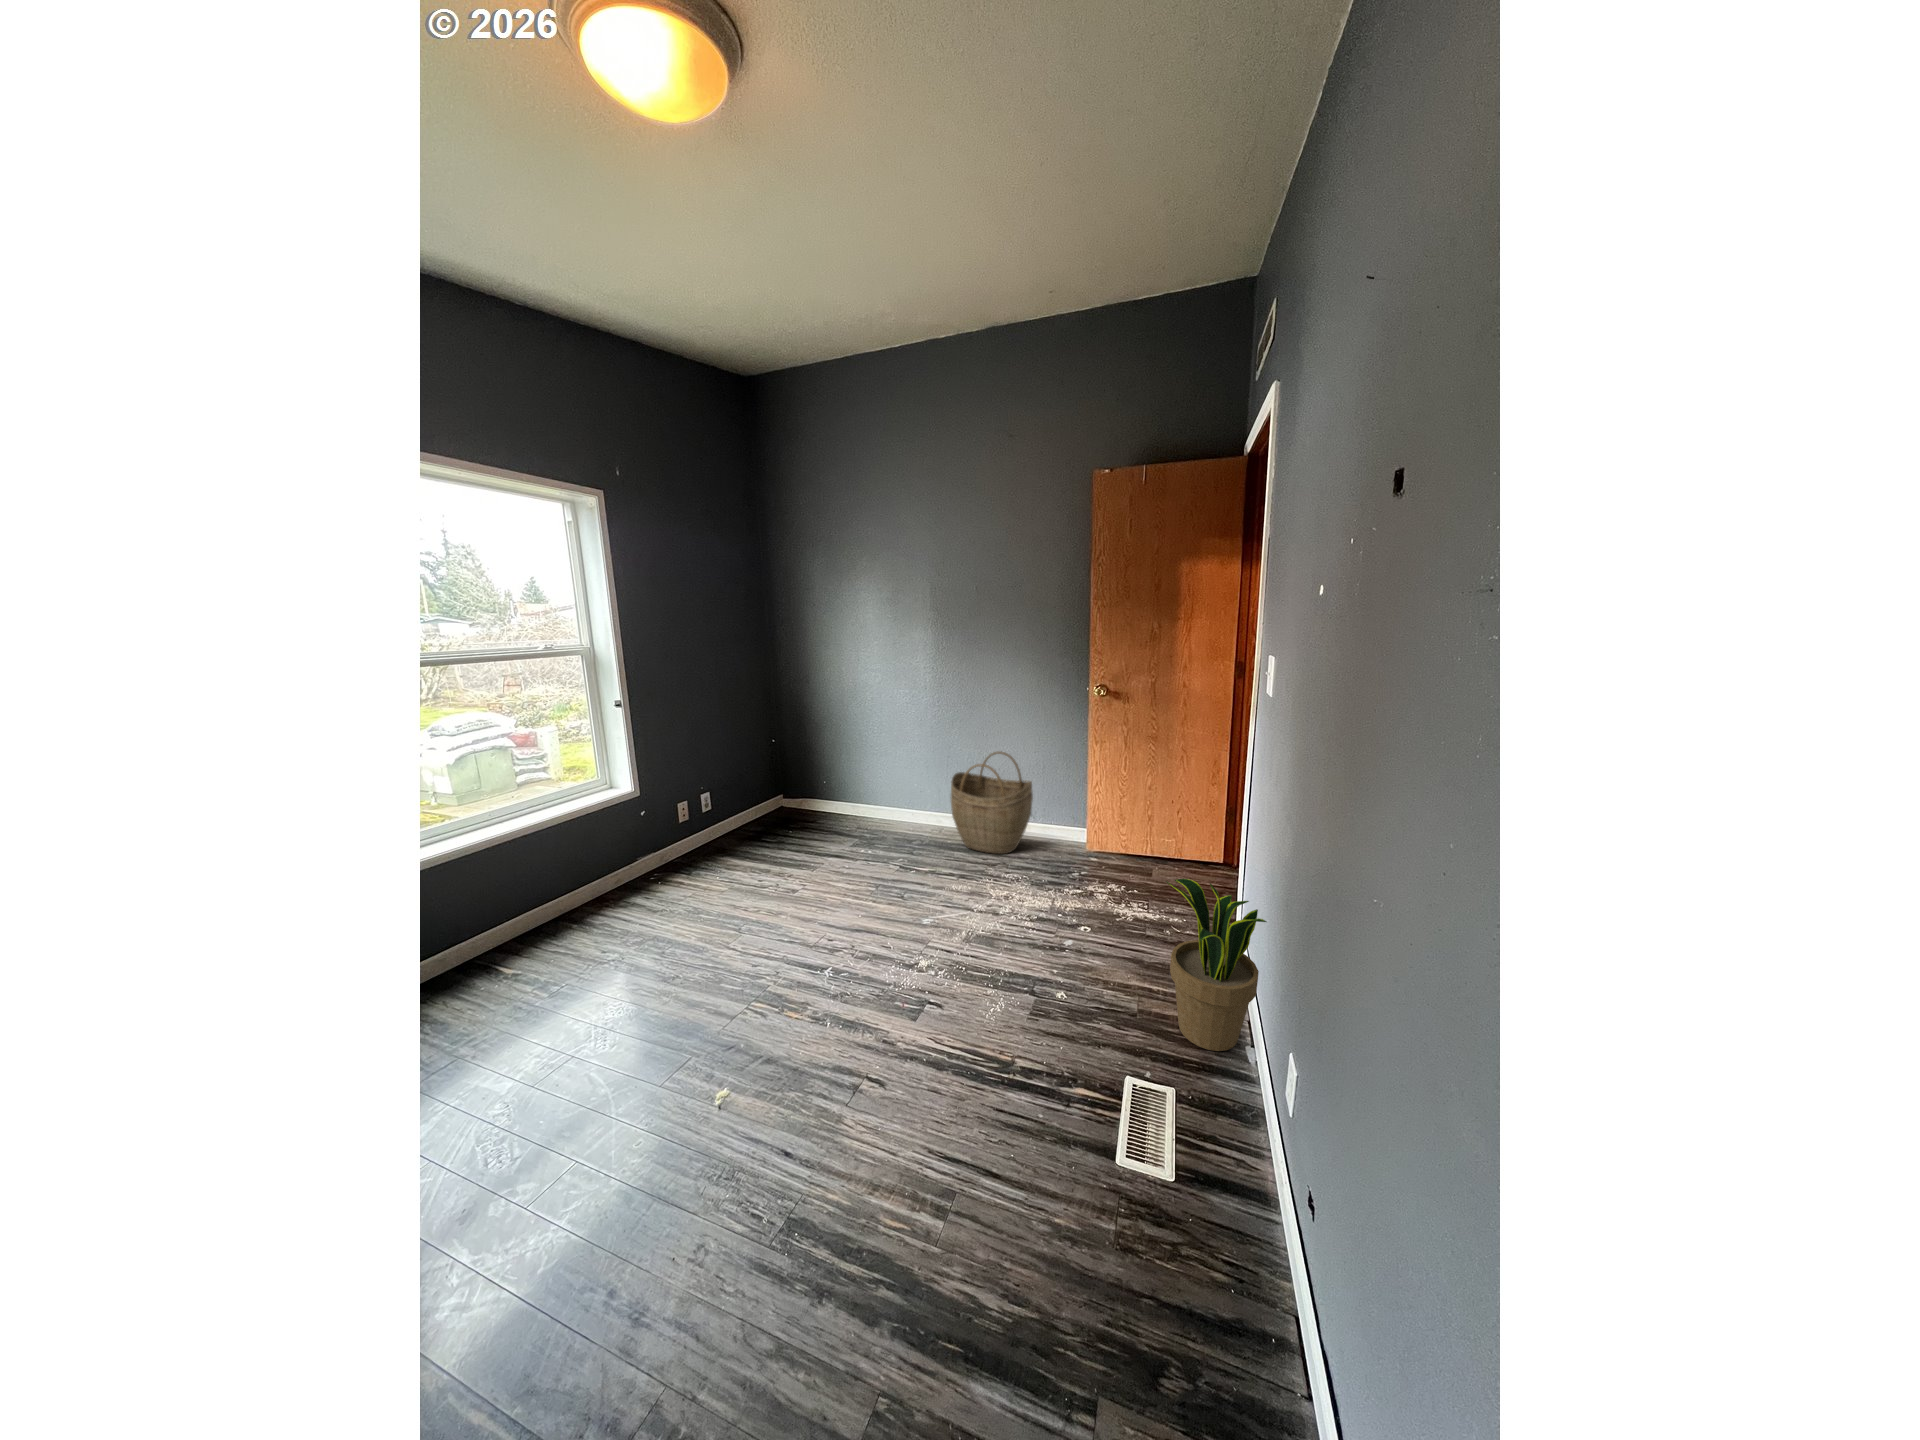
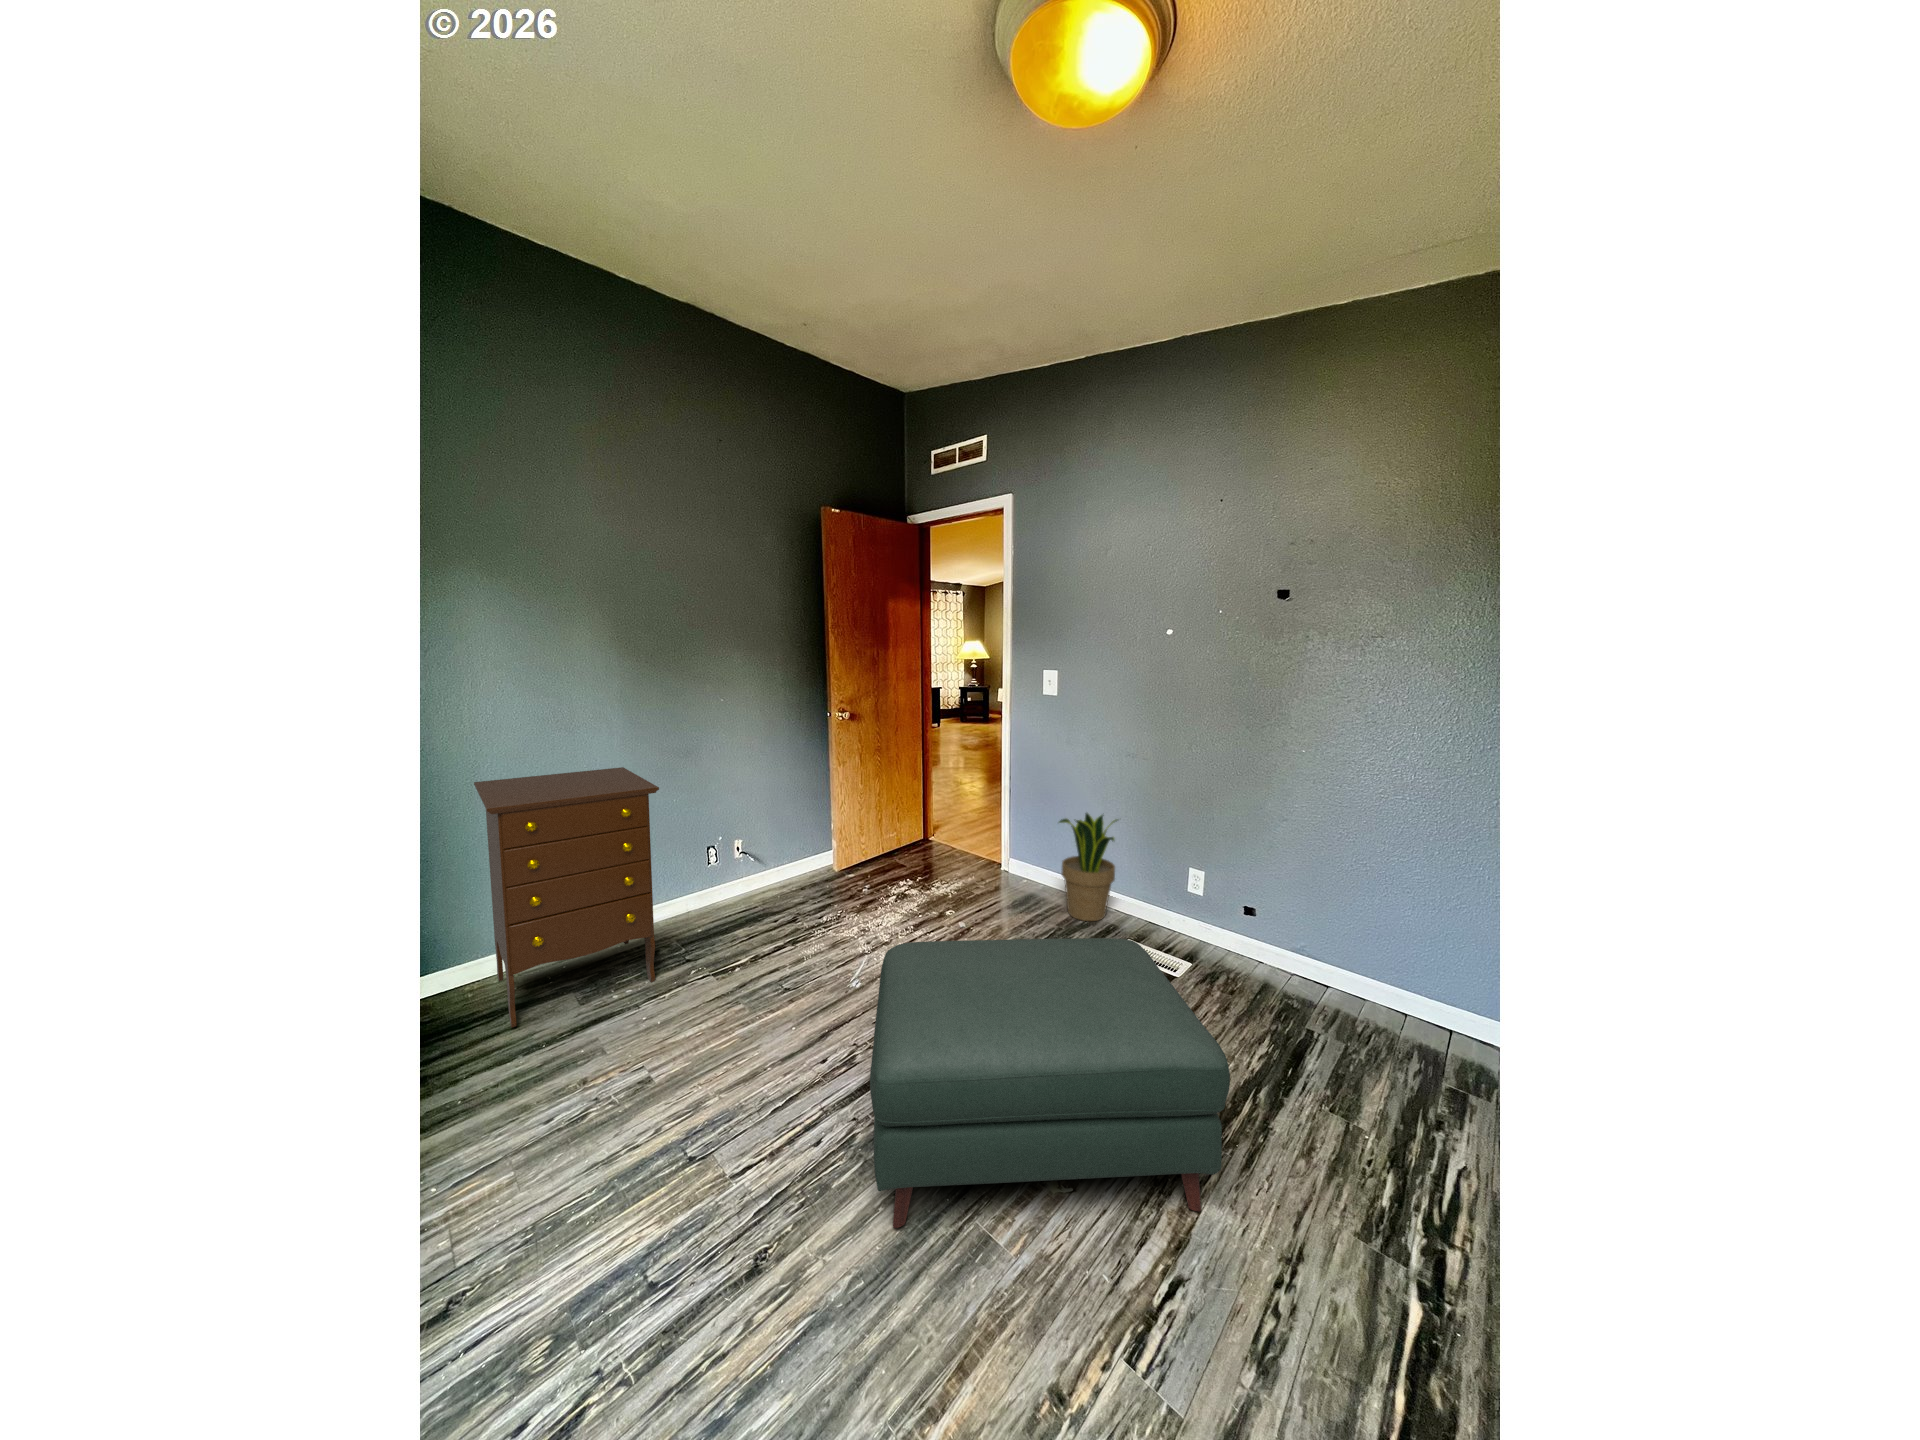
dresser: none [807,700,929,852] -> present [474,767,659,1027]
woven basket: present [951,752,1033,854] -> none [699,802,802,926]
ottoman: none [657,878,914,1213] -> present [870,938,1230,1228]

